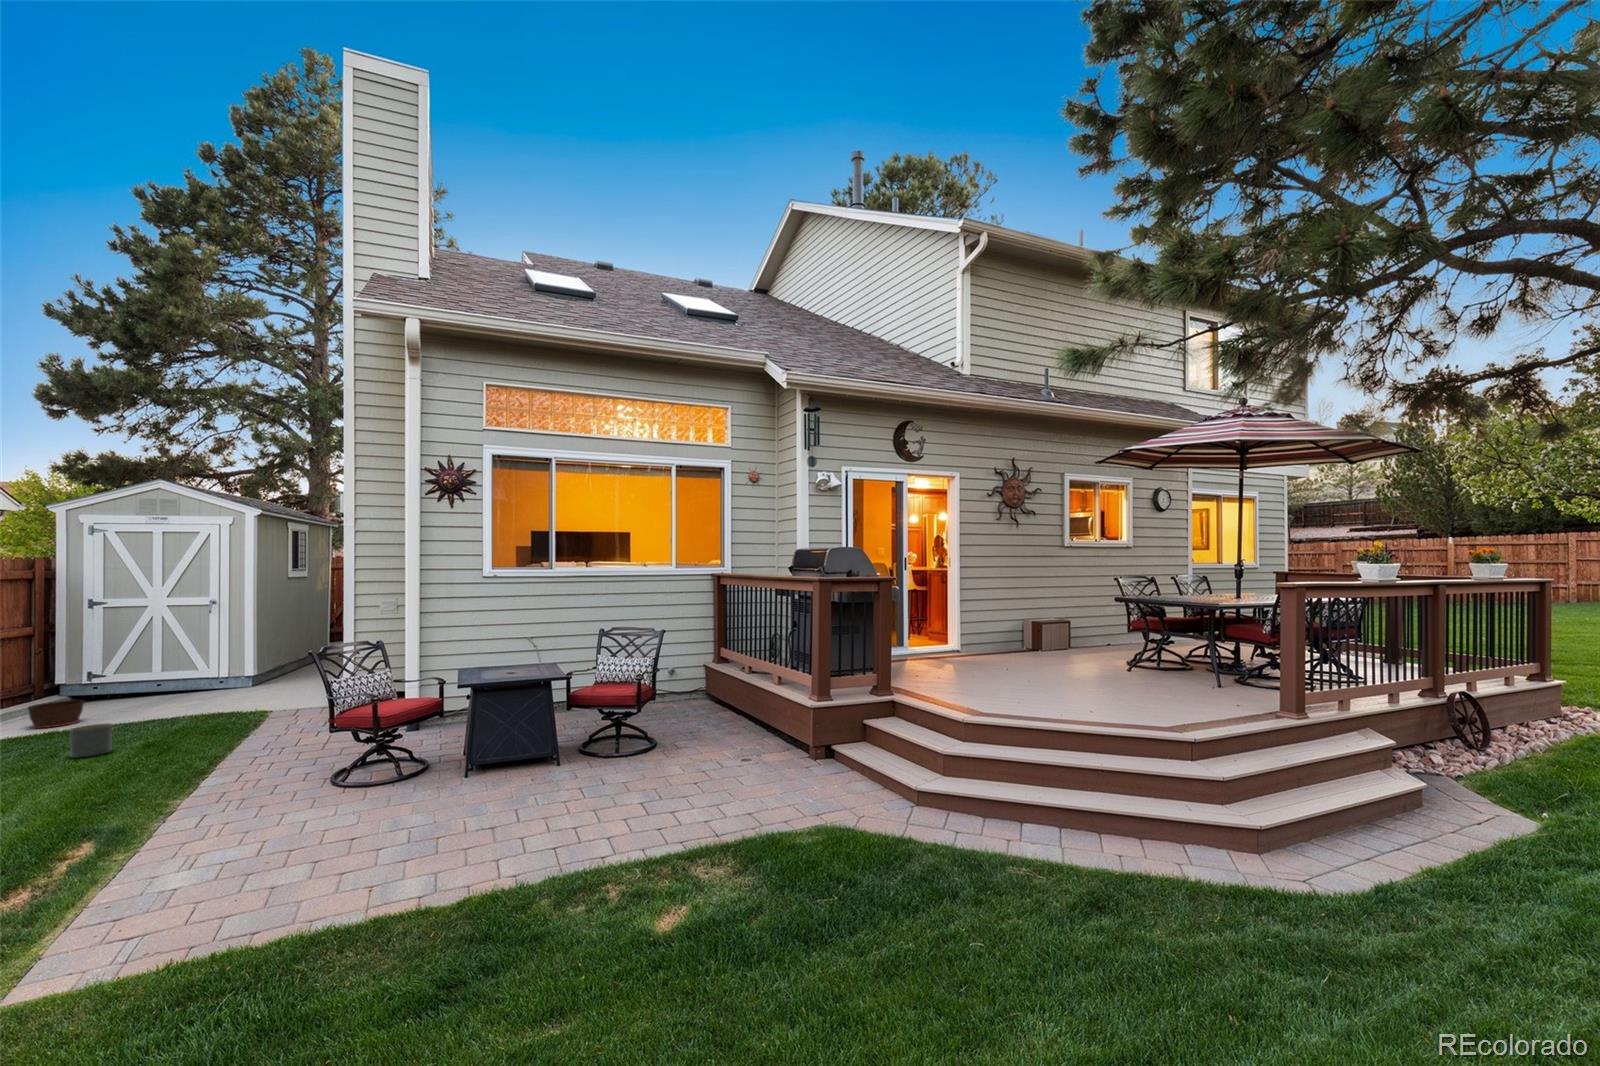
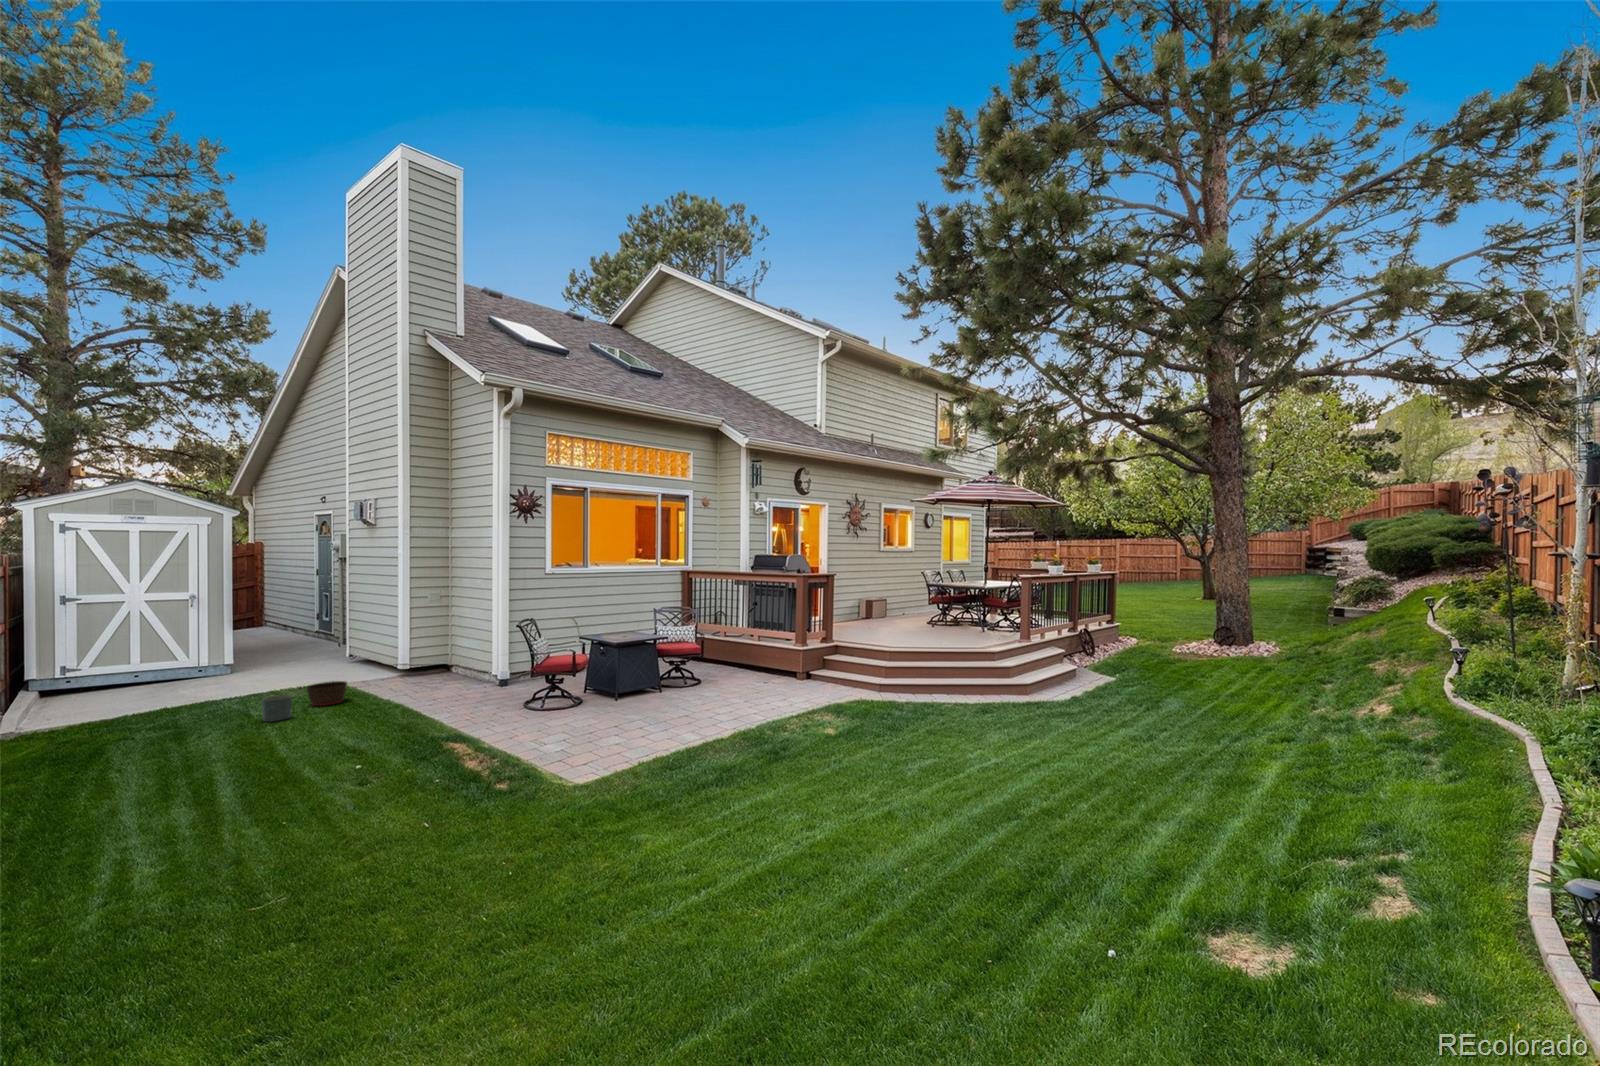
basket: present [28,700,85,728] -> present [307,681,347,706]

